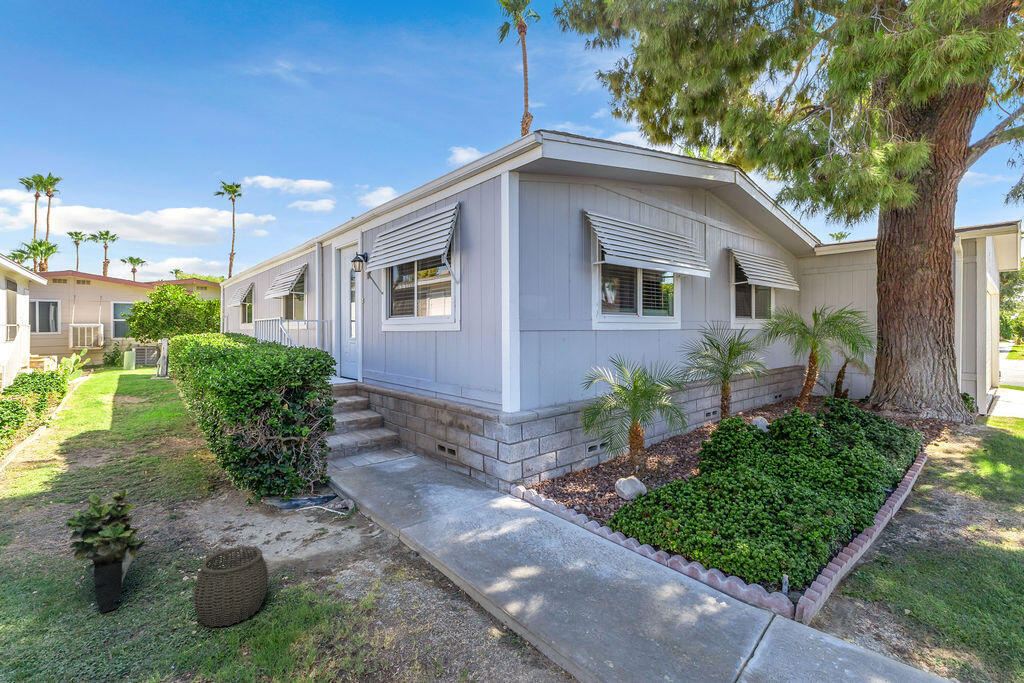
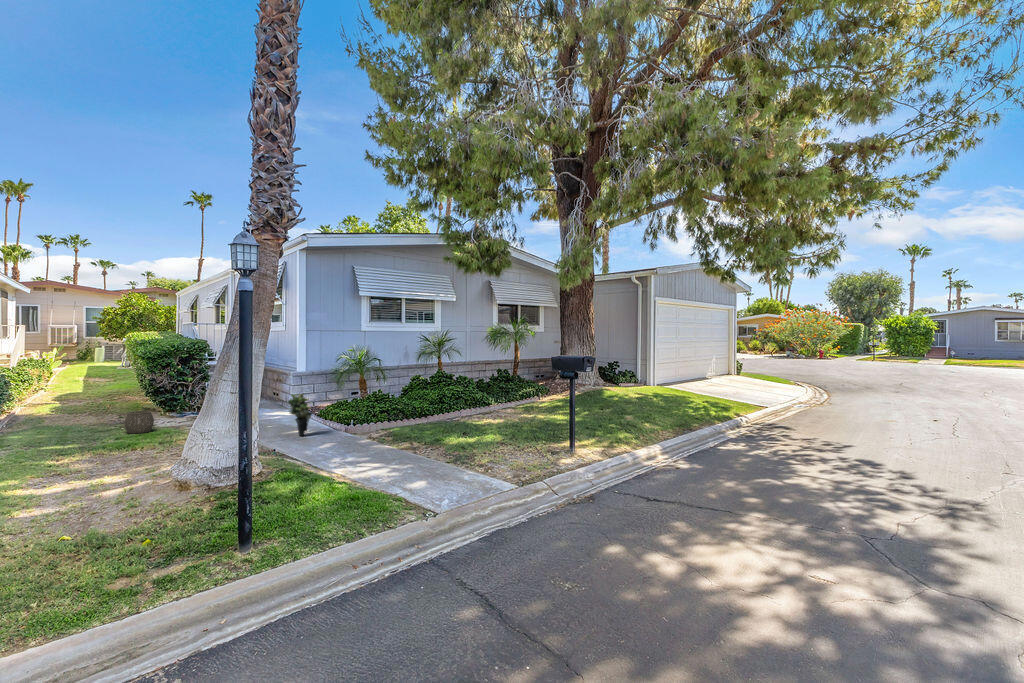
potted plant: present [64,490,147,613] -> present [287,394,313,436]

